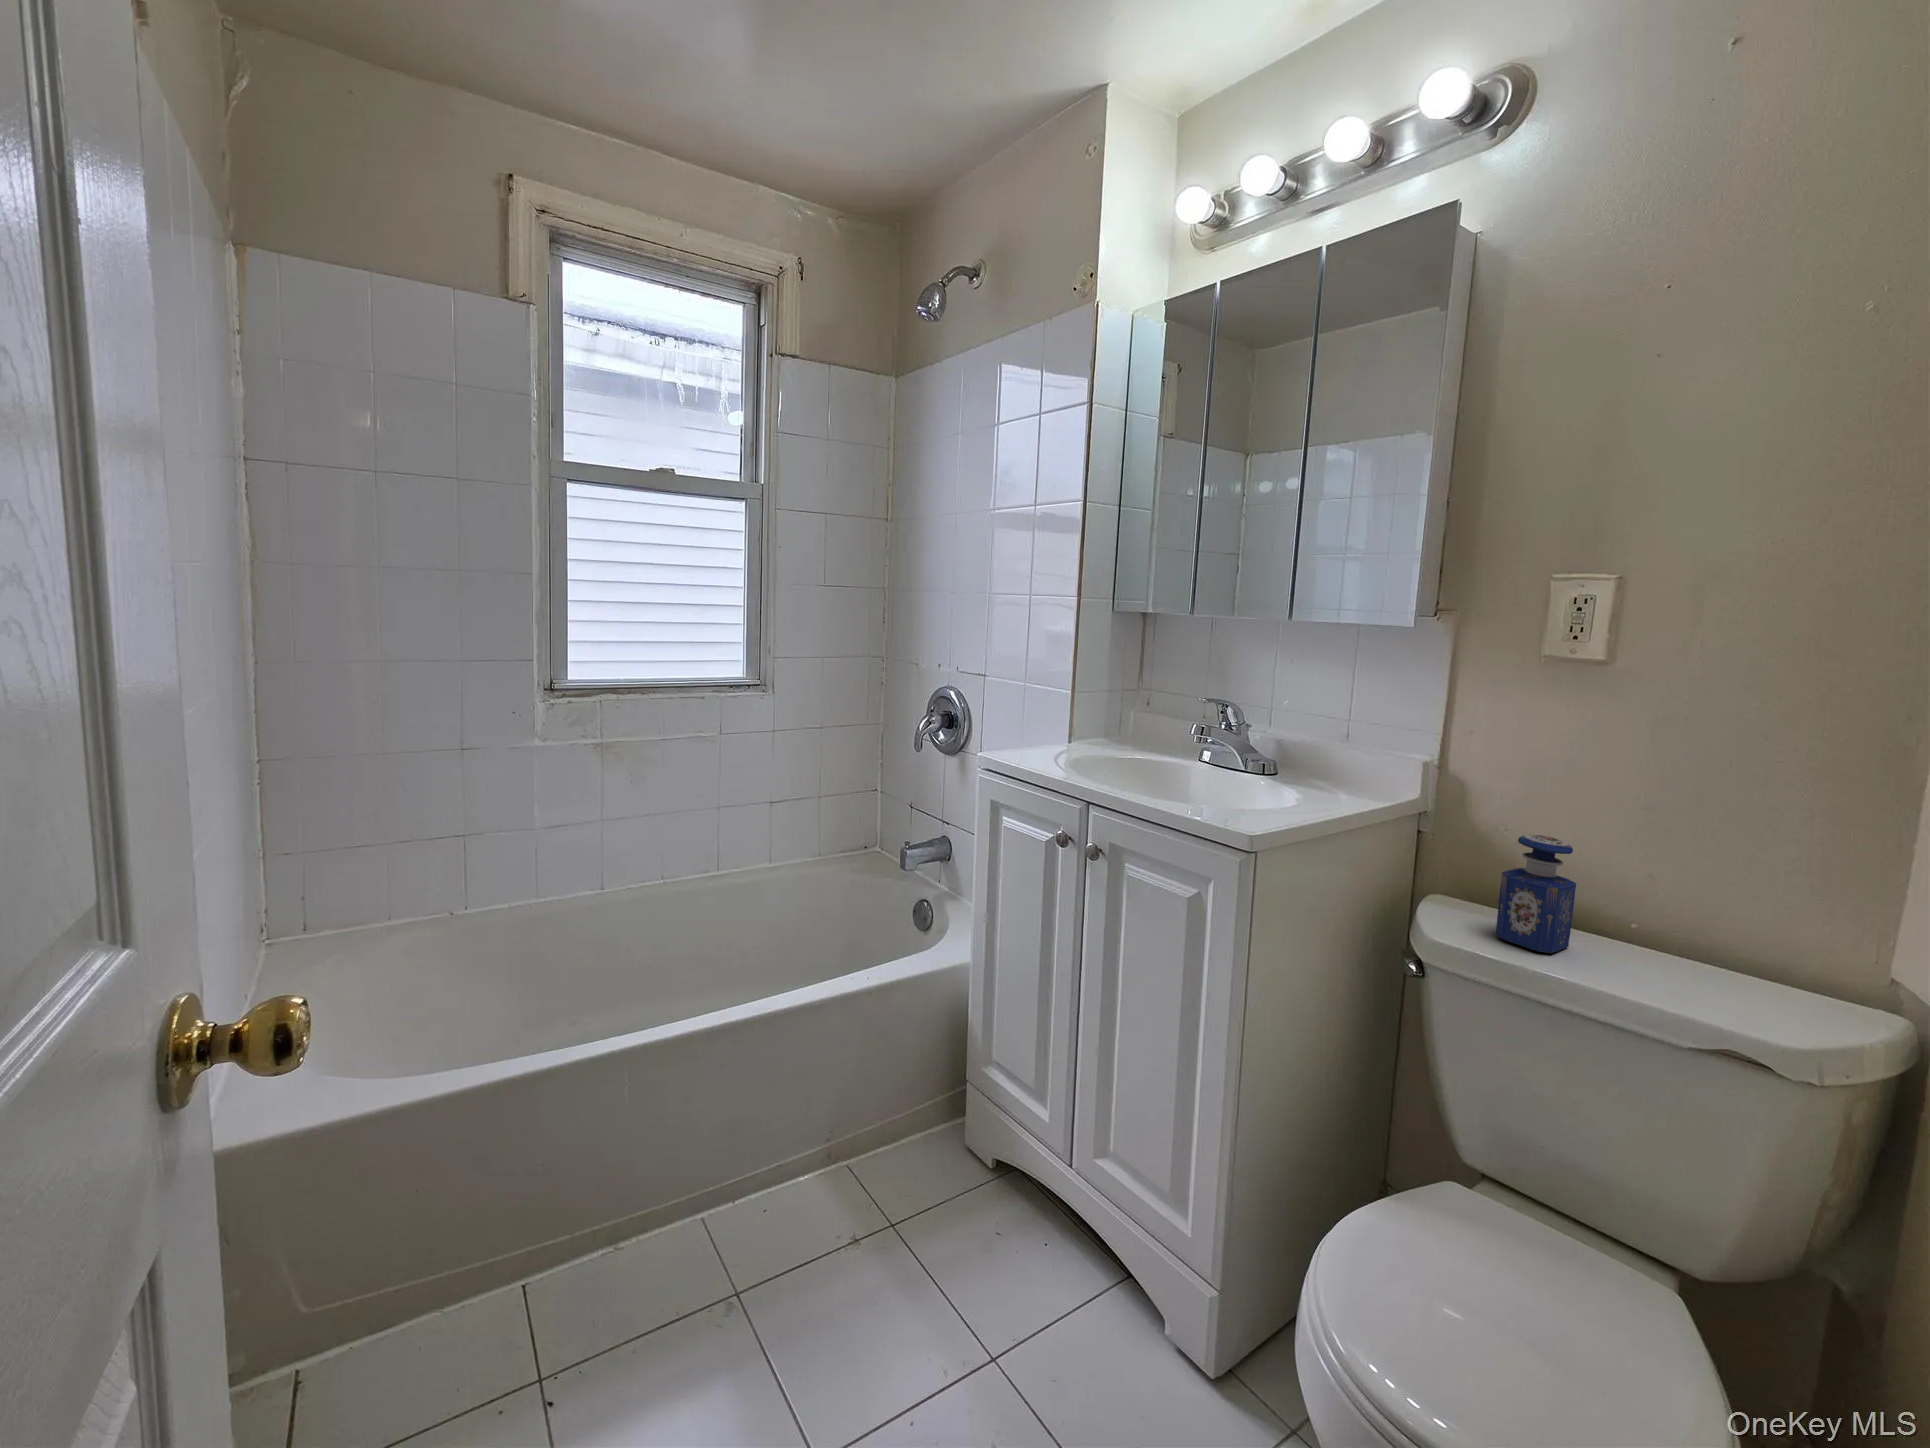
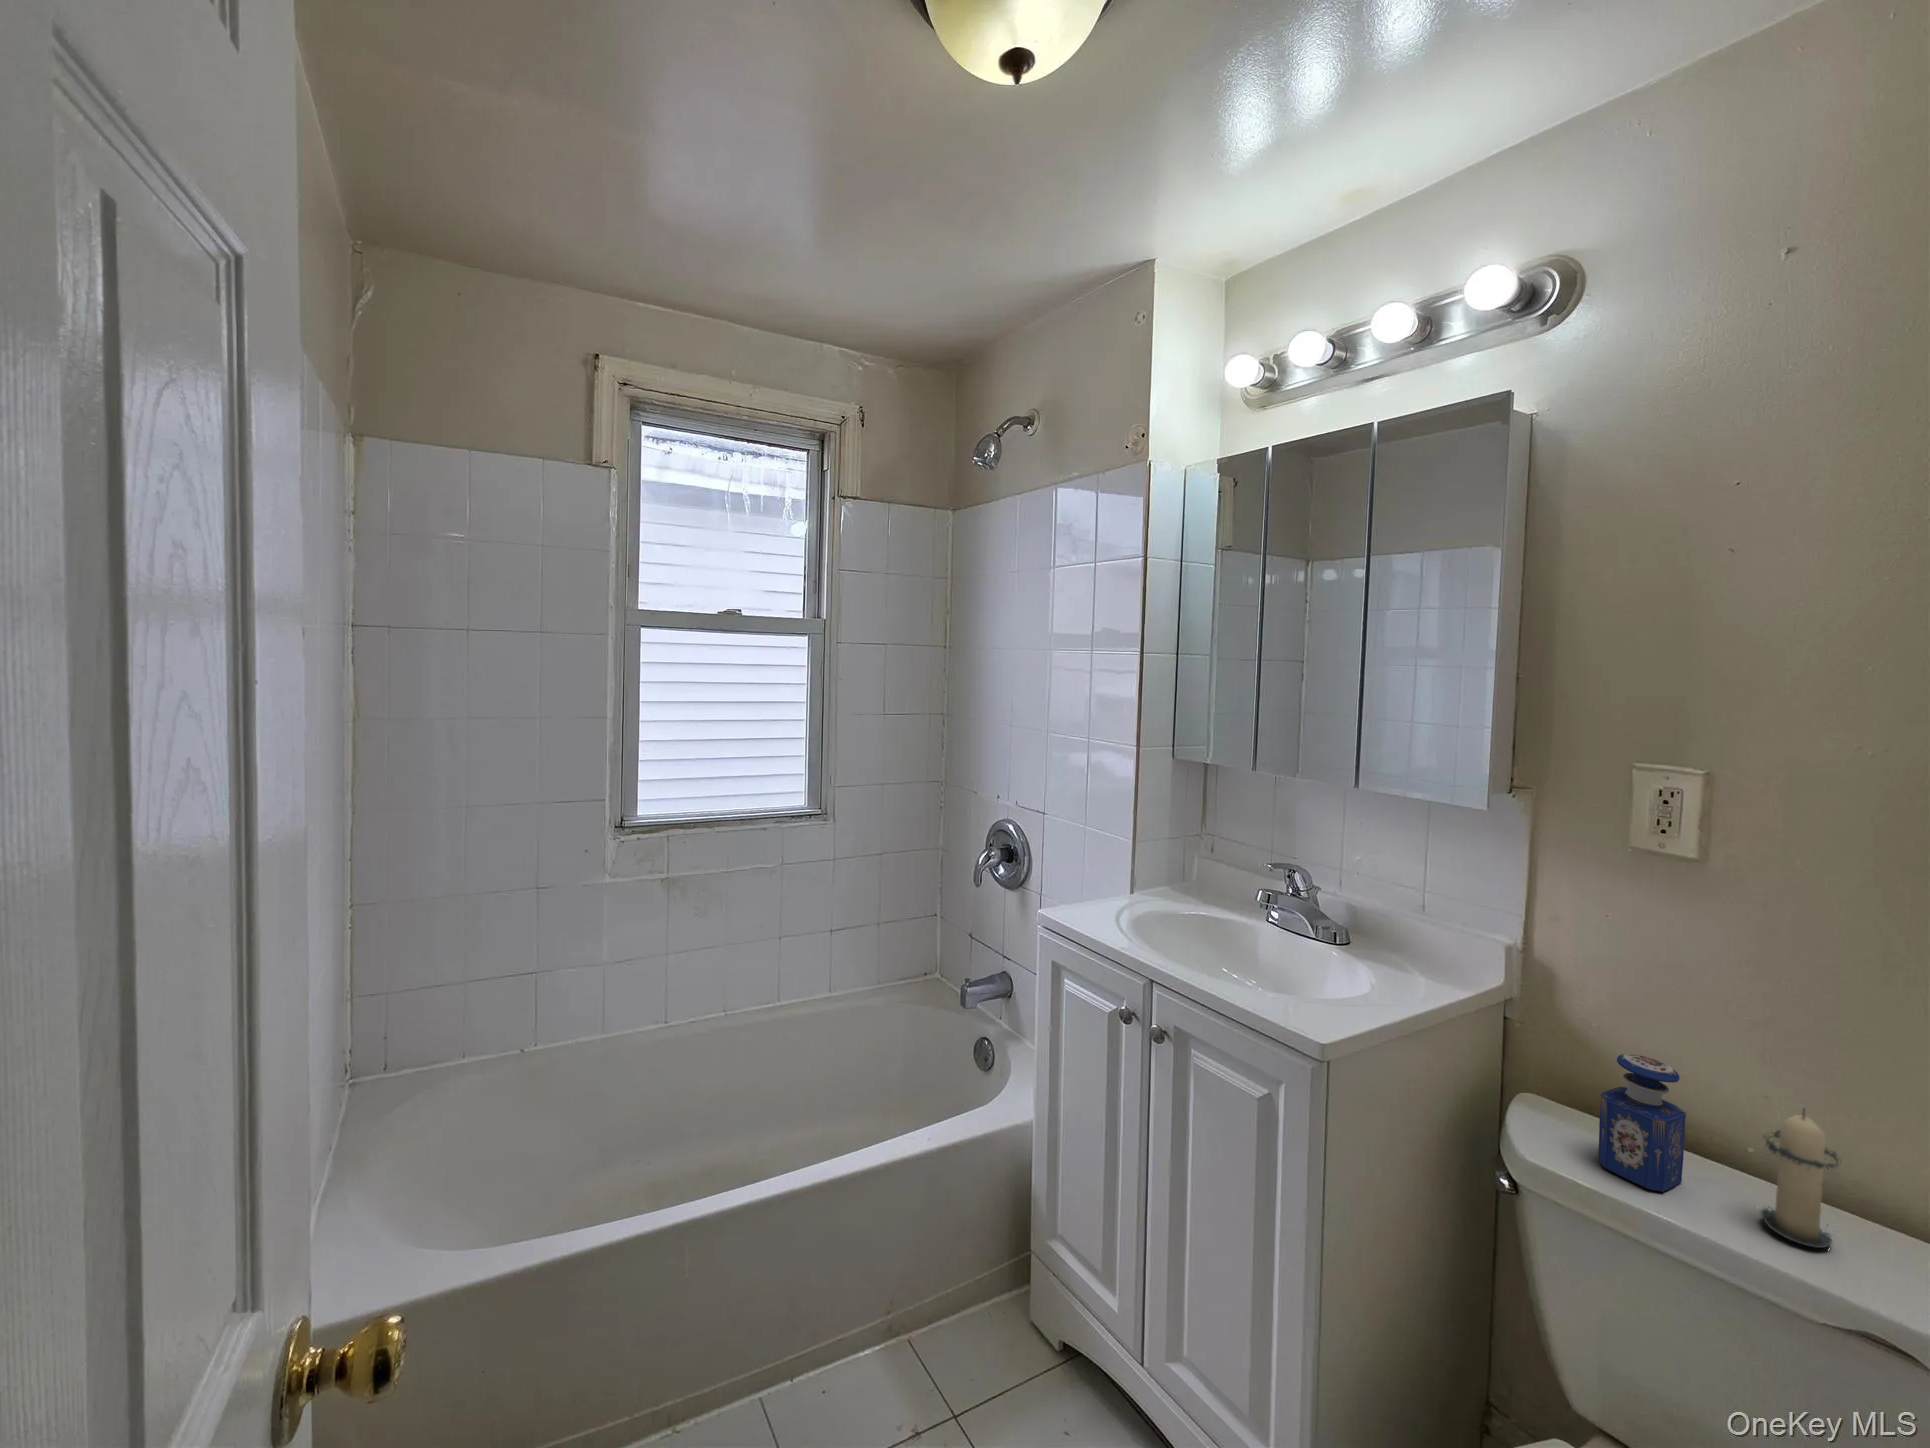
candle: none [1629,863,1713,988] -> present [1761,1109,1838,1248]

